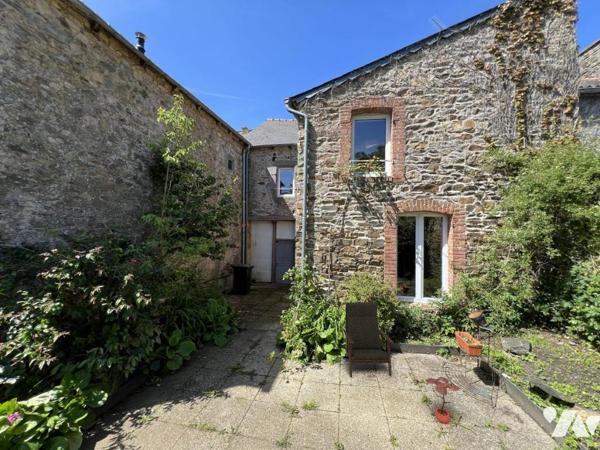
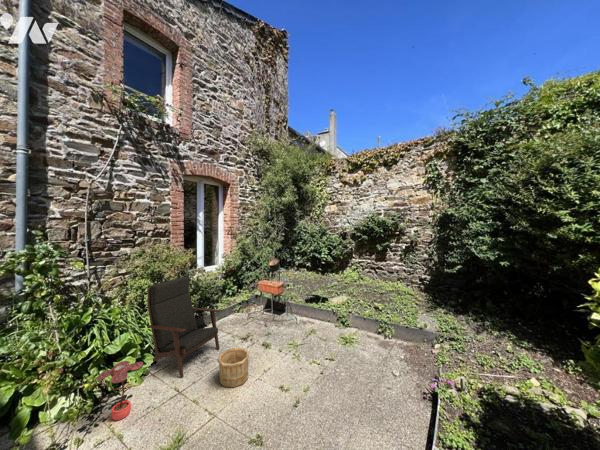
wooden bucket: none [362,376,389,411] -> present [218,348,249,387]
potted plant: present [426,377,459,423] -> present [96,361,143,420]

